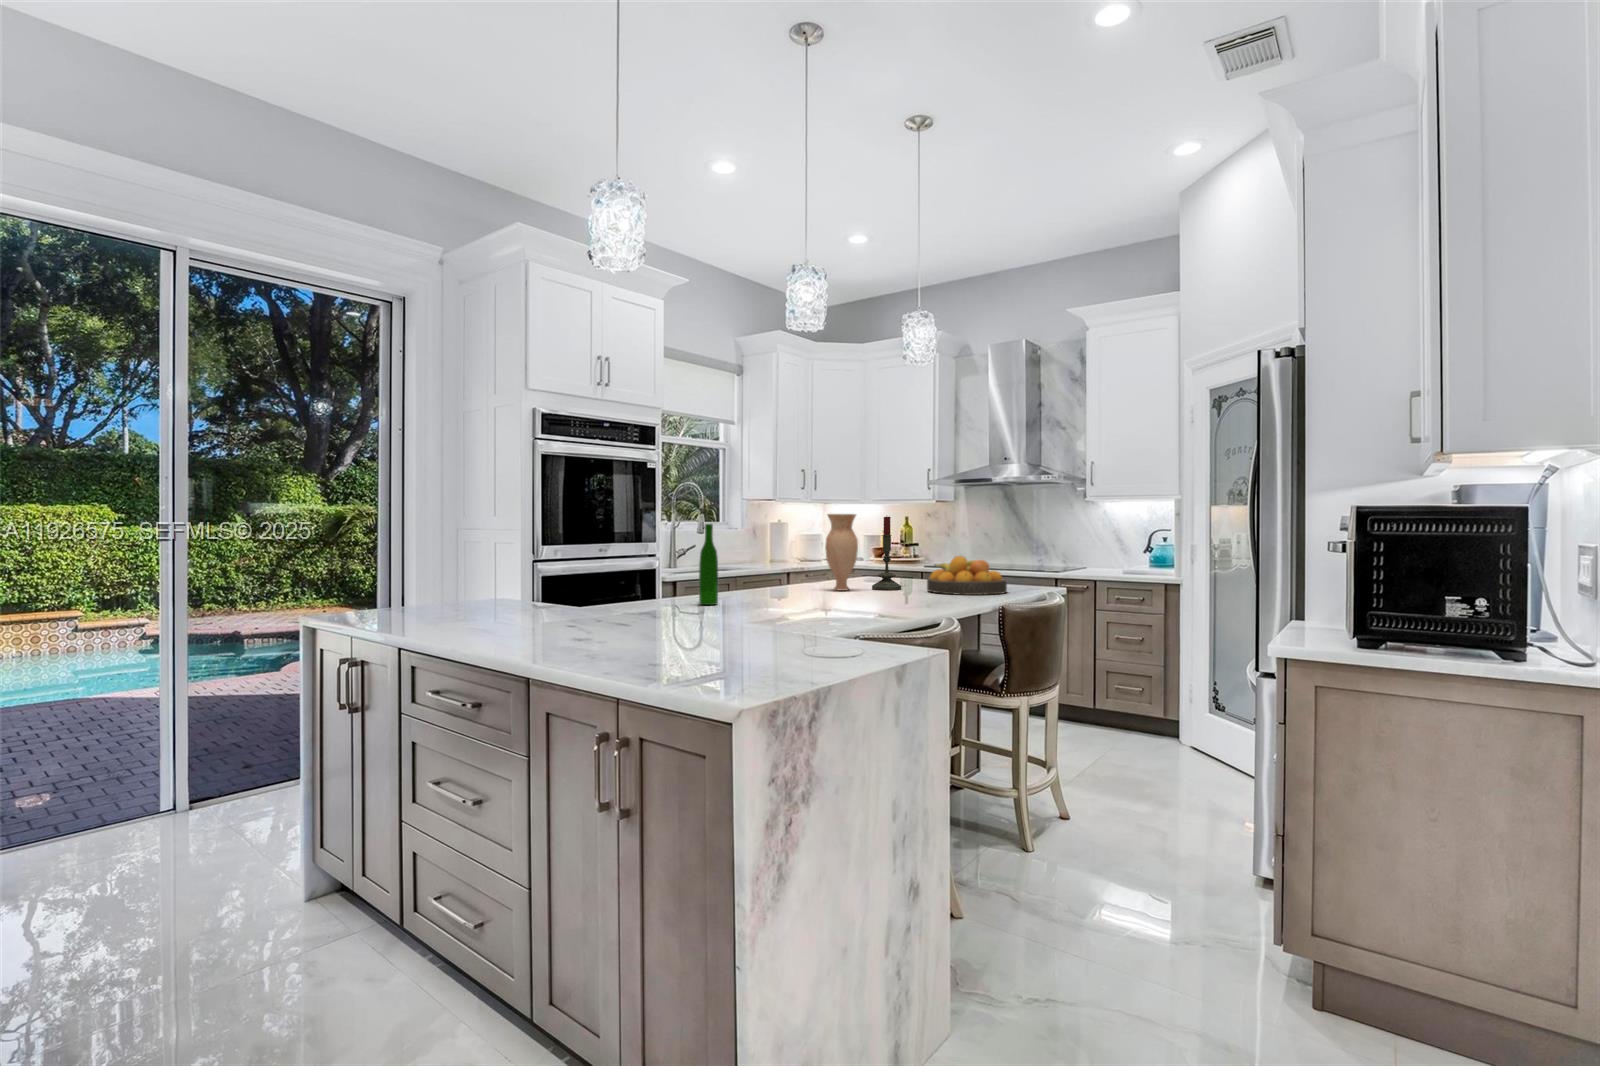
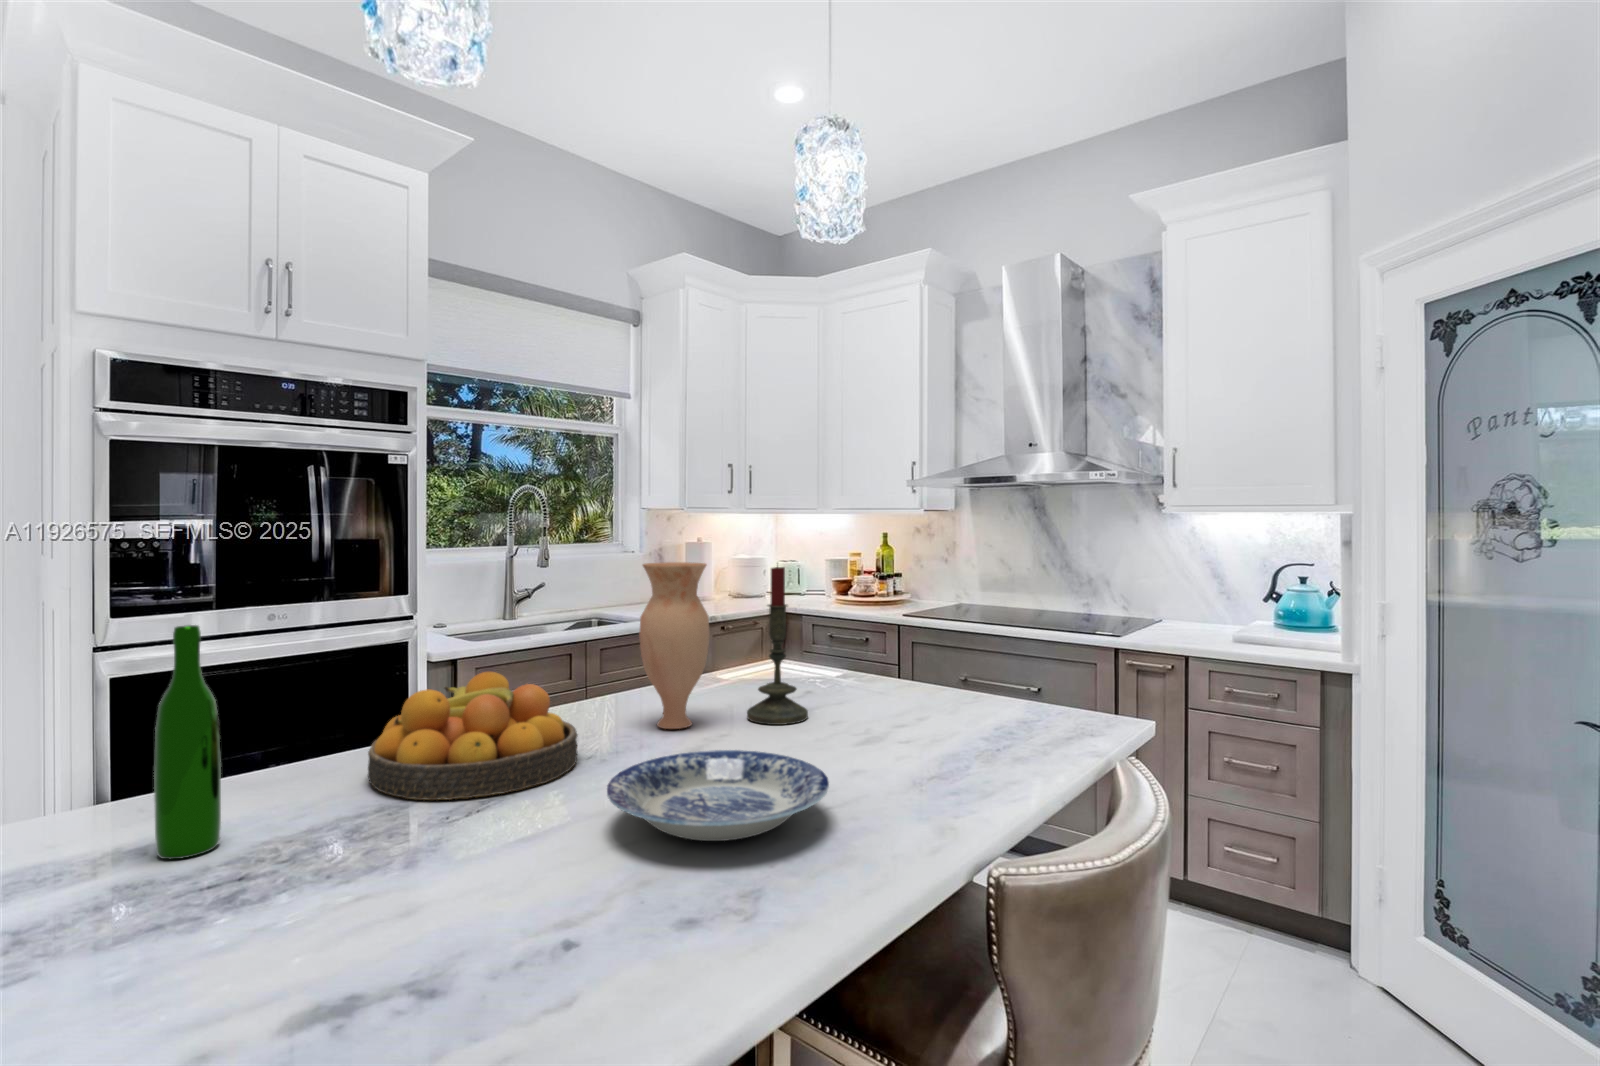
fruit bowl: present [927,556,1007,595] -> present [368,672,578,800]
plate: none [852,583,935,602] -> present [607,750,829,841]

